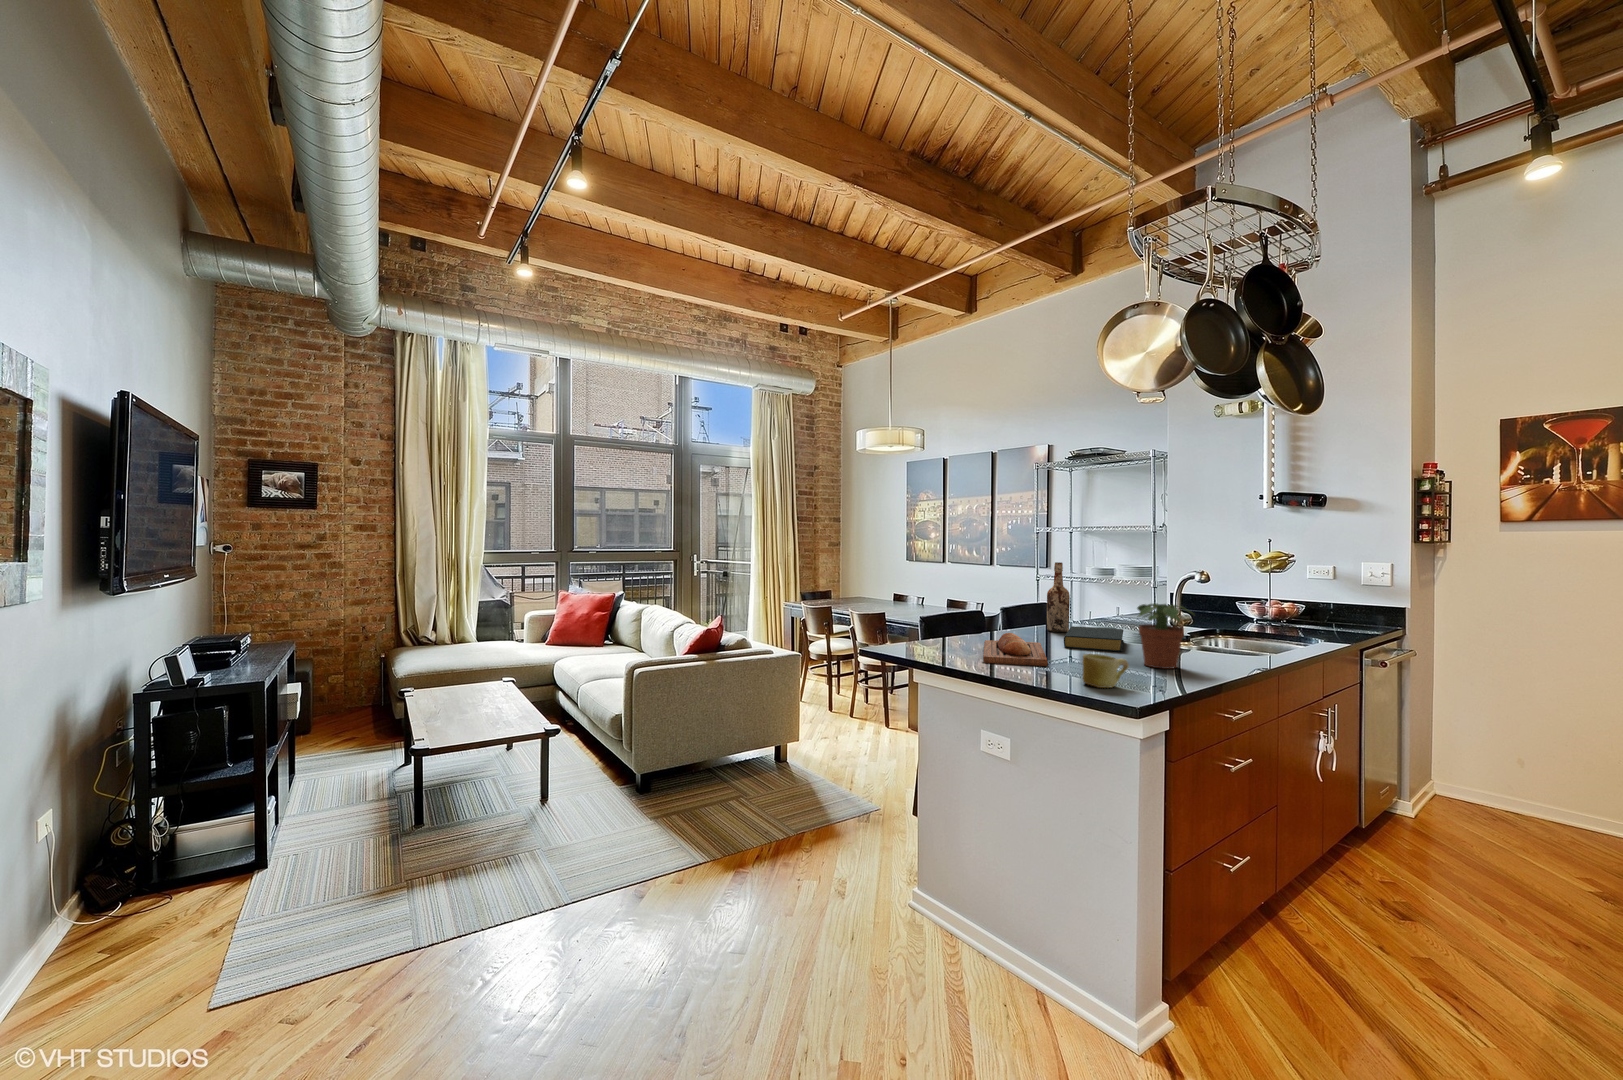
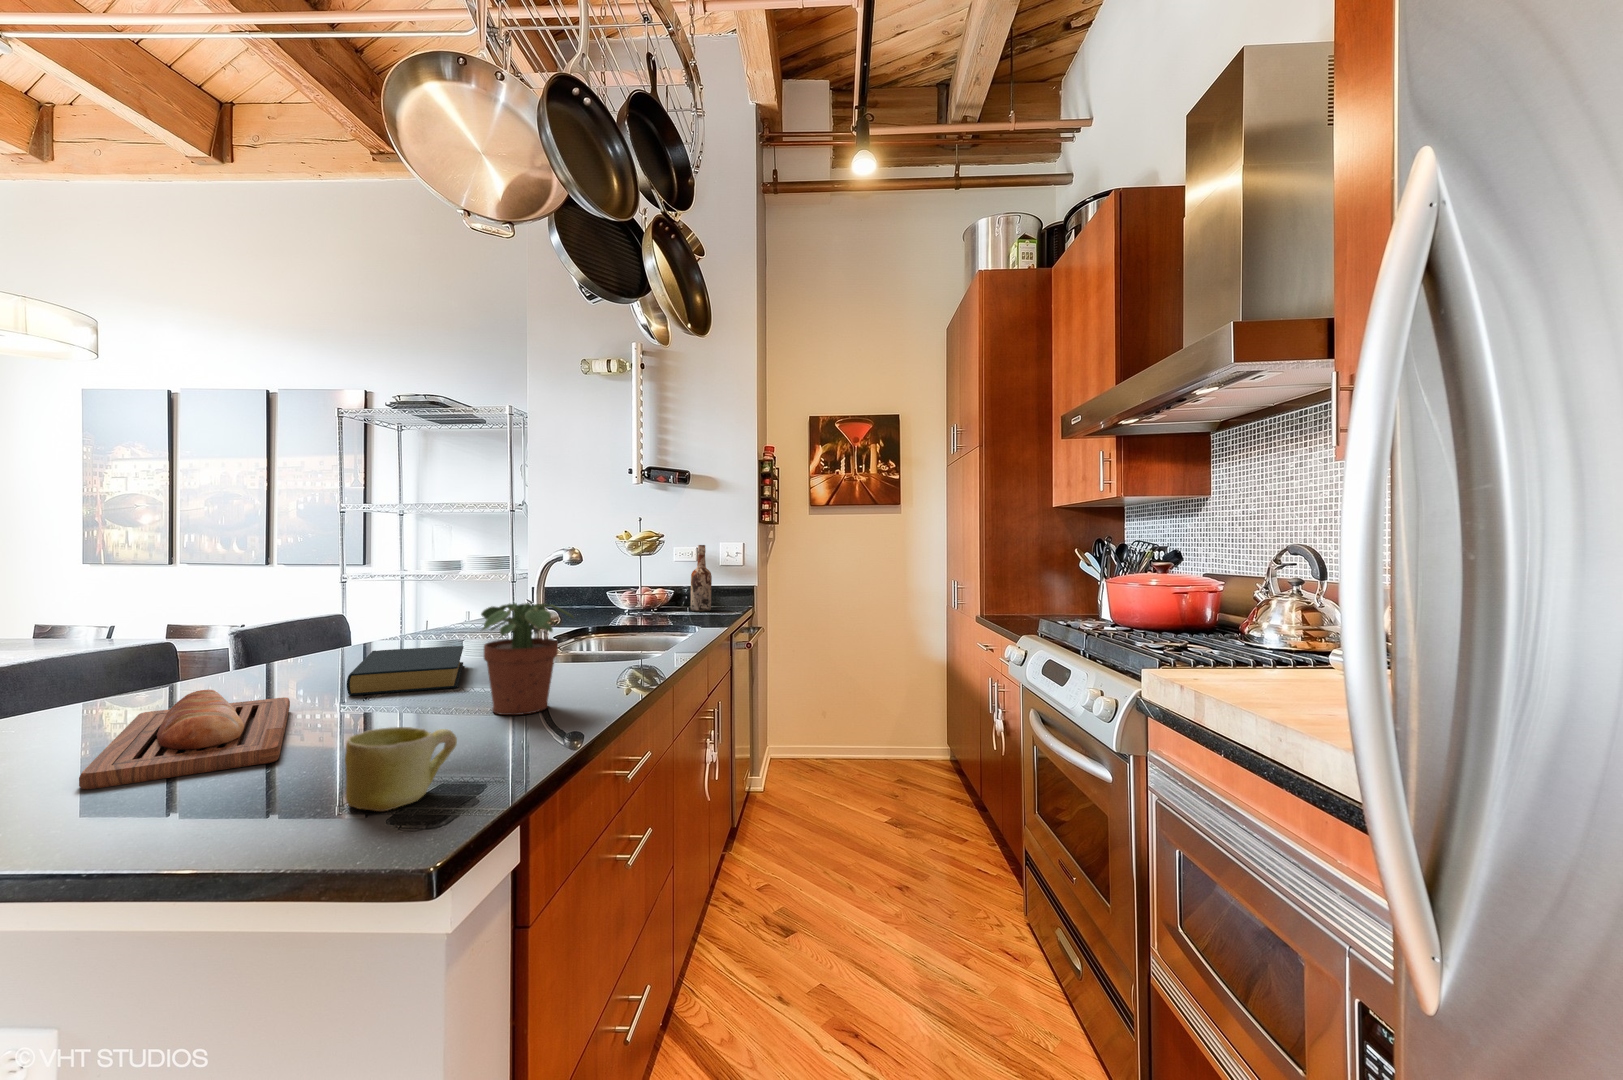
wine bottle: present [1047,562,1070,632] -> present [691,545,712,612]

